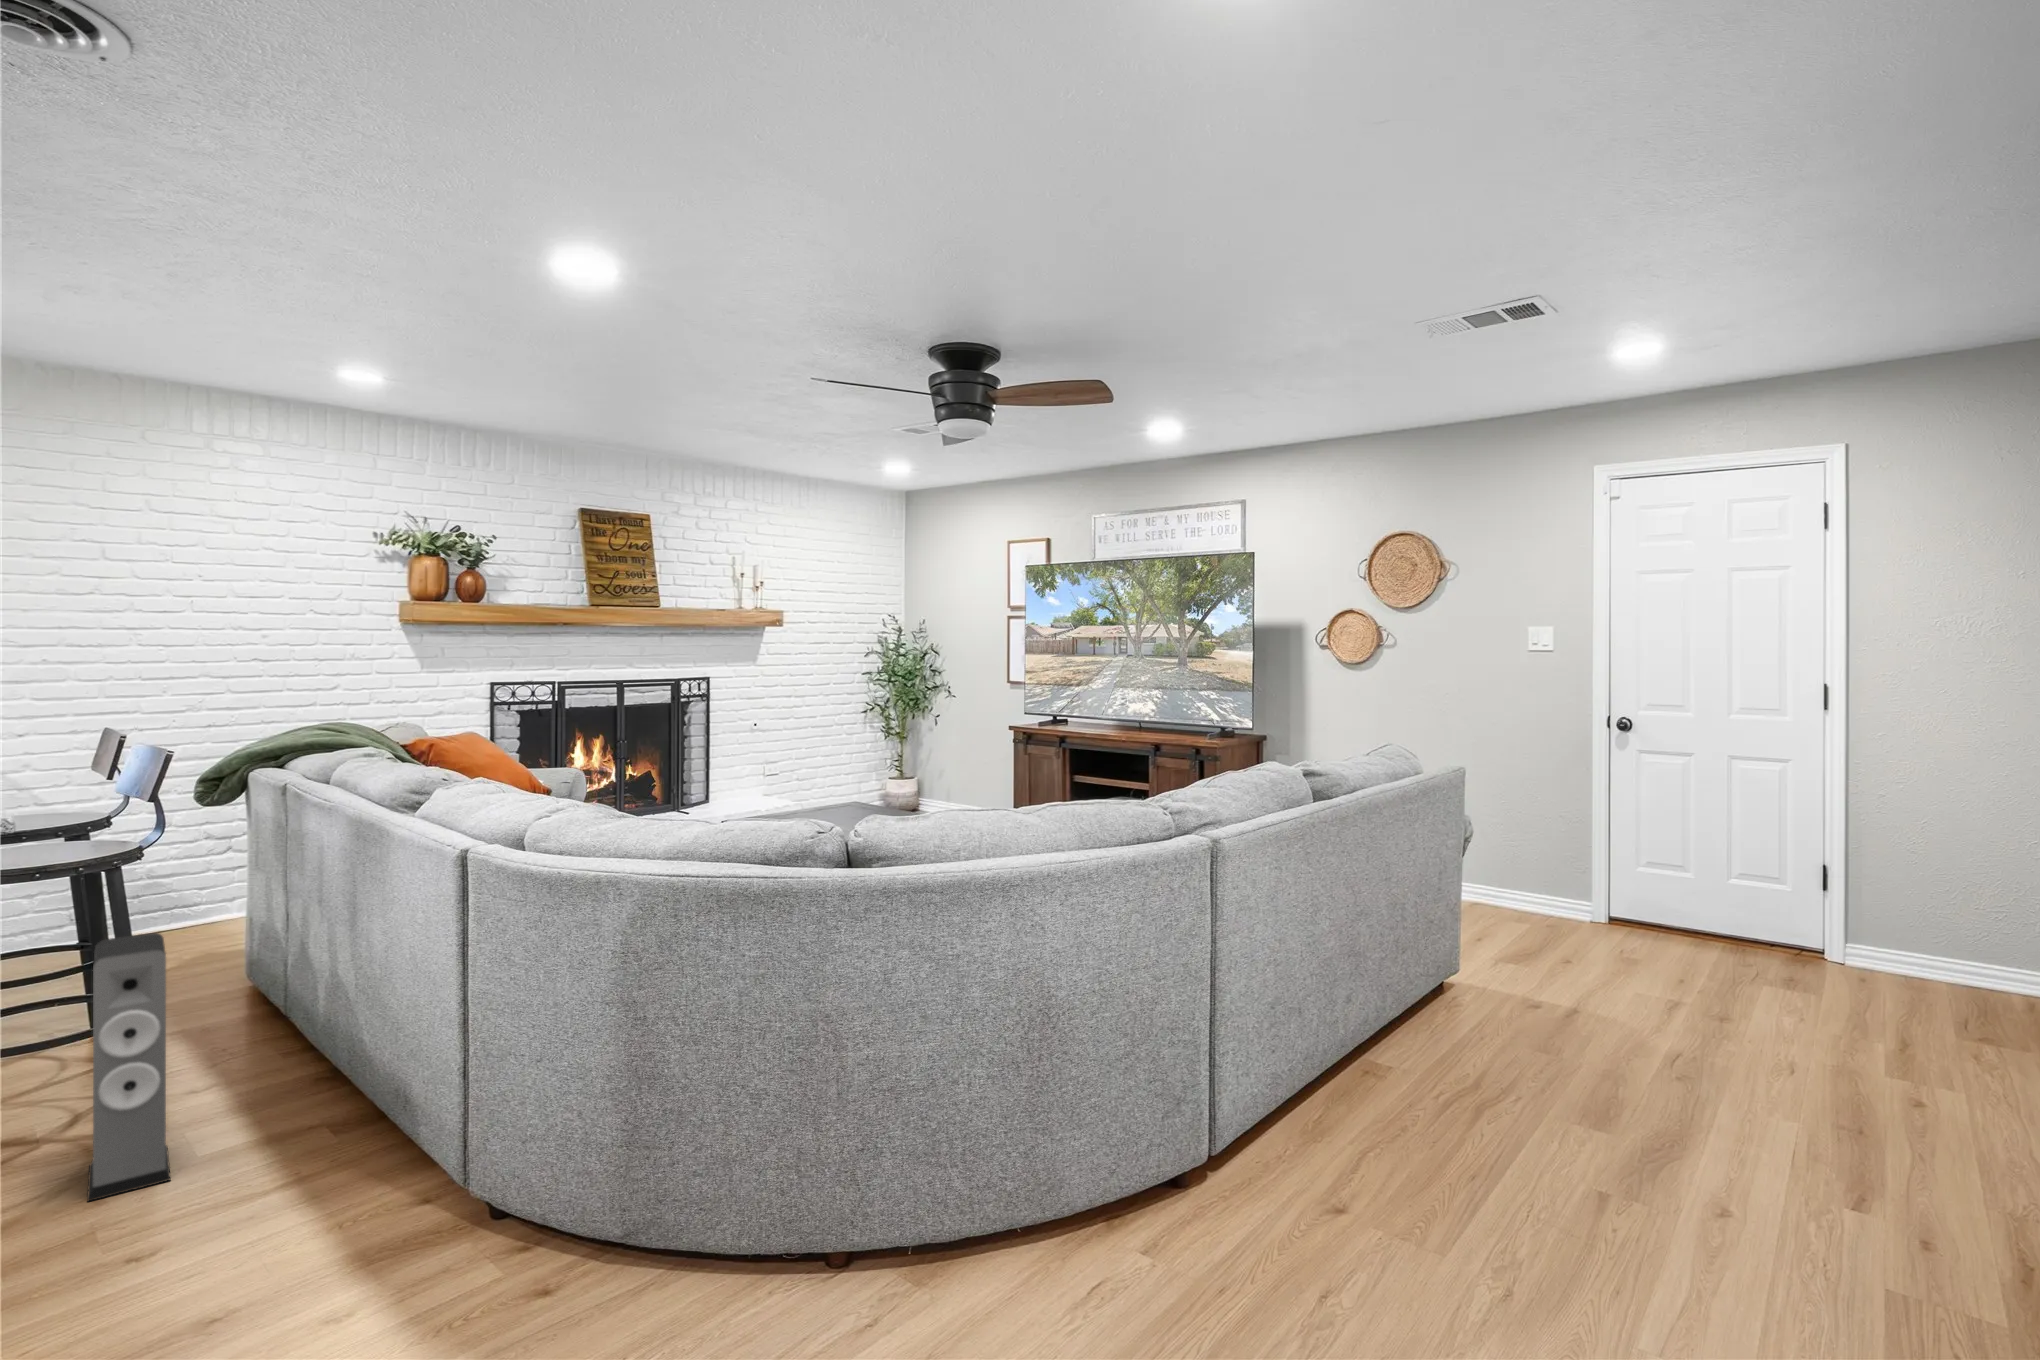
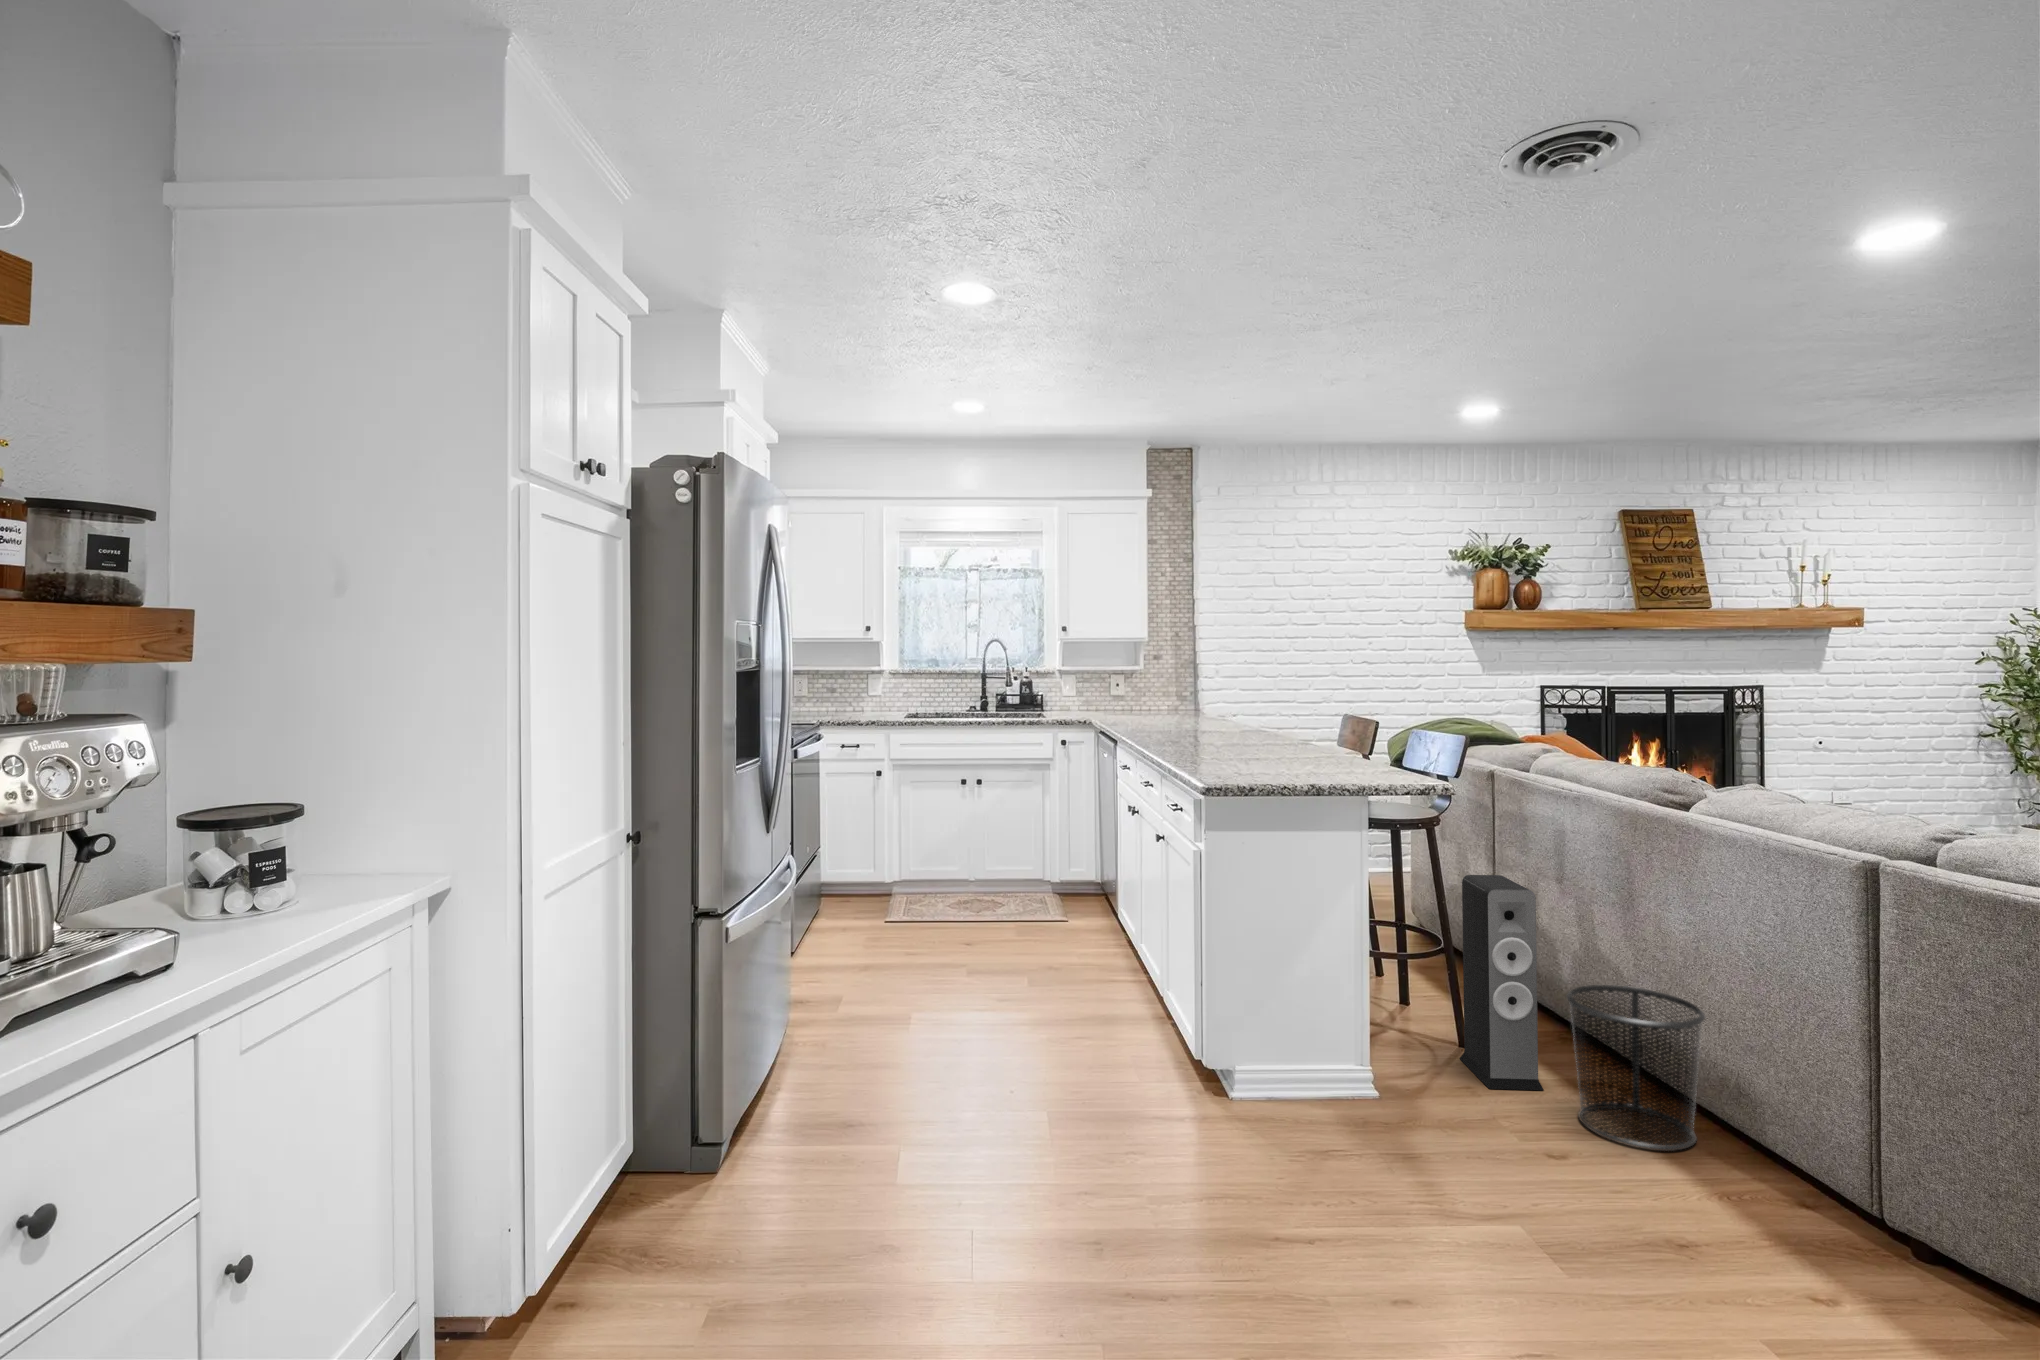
waste bin: none [161,1038,326,1229] -> present [1567,985,1705,1151]

